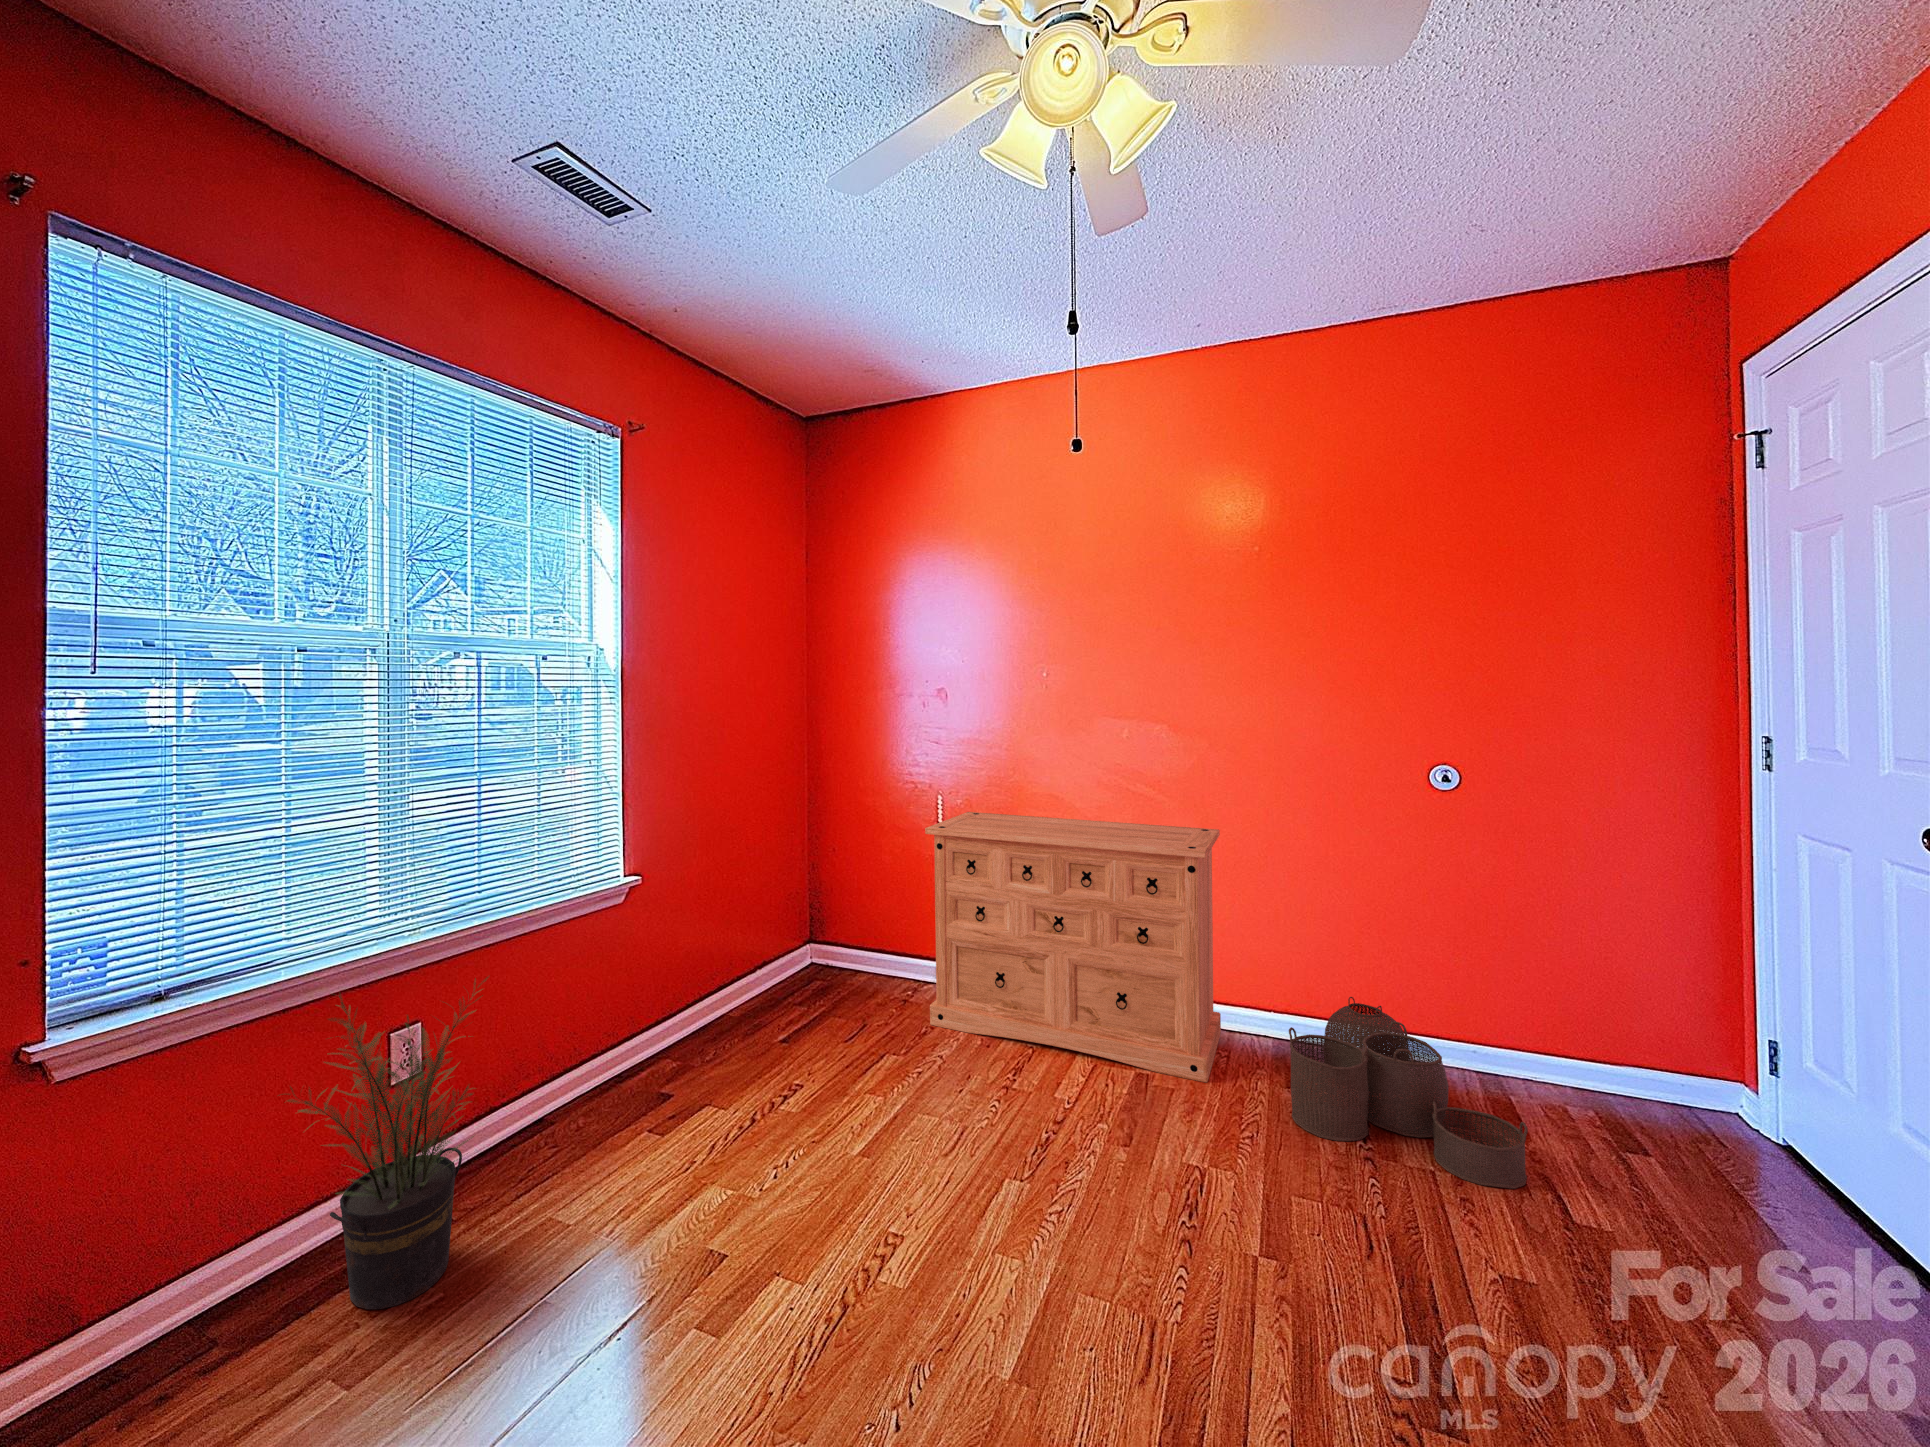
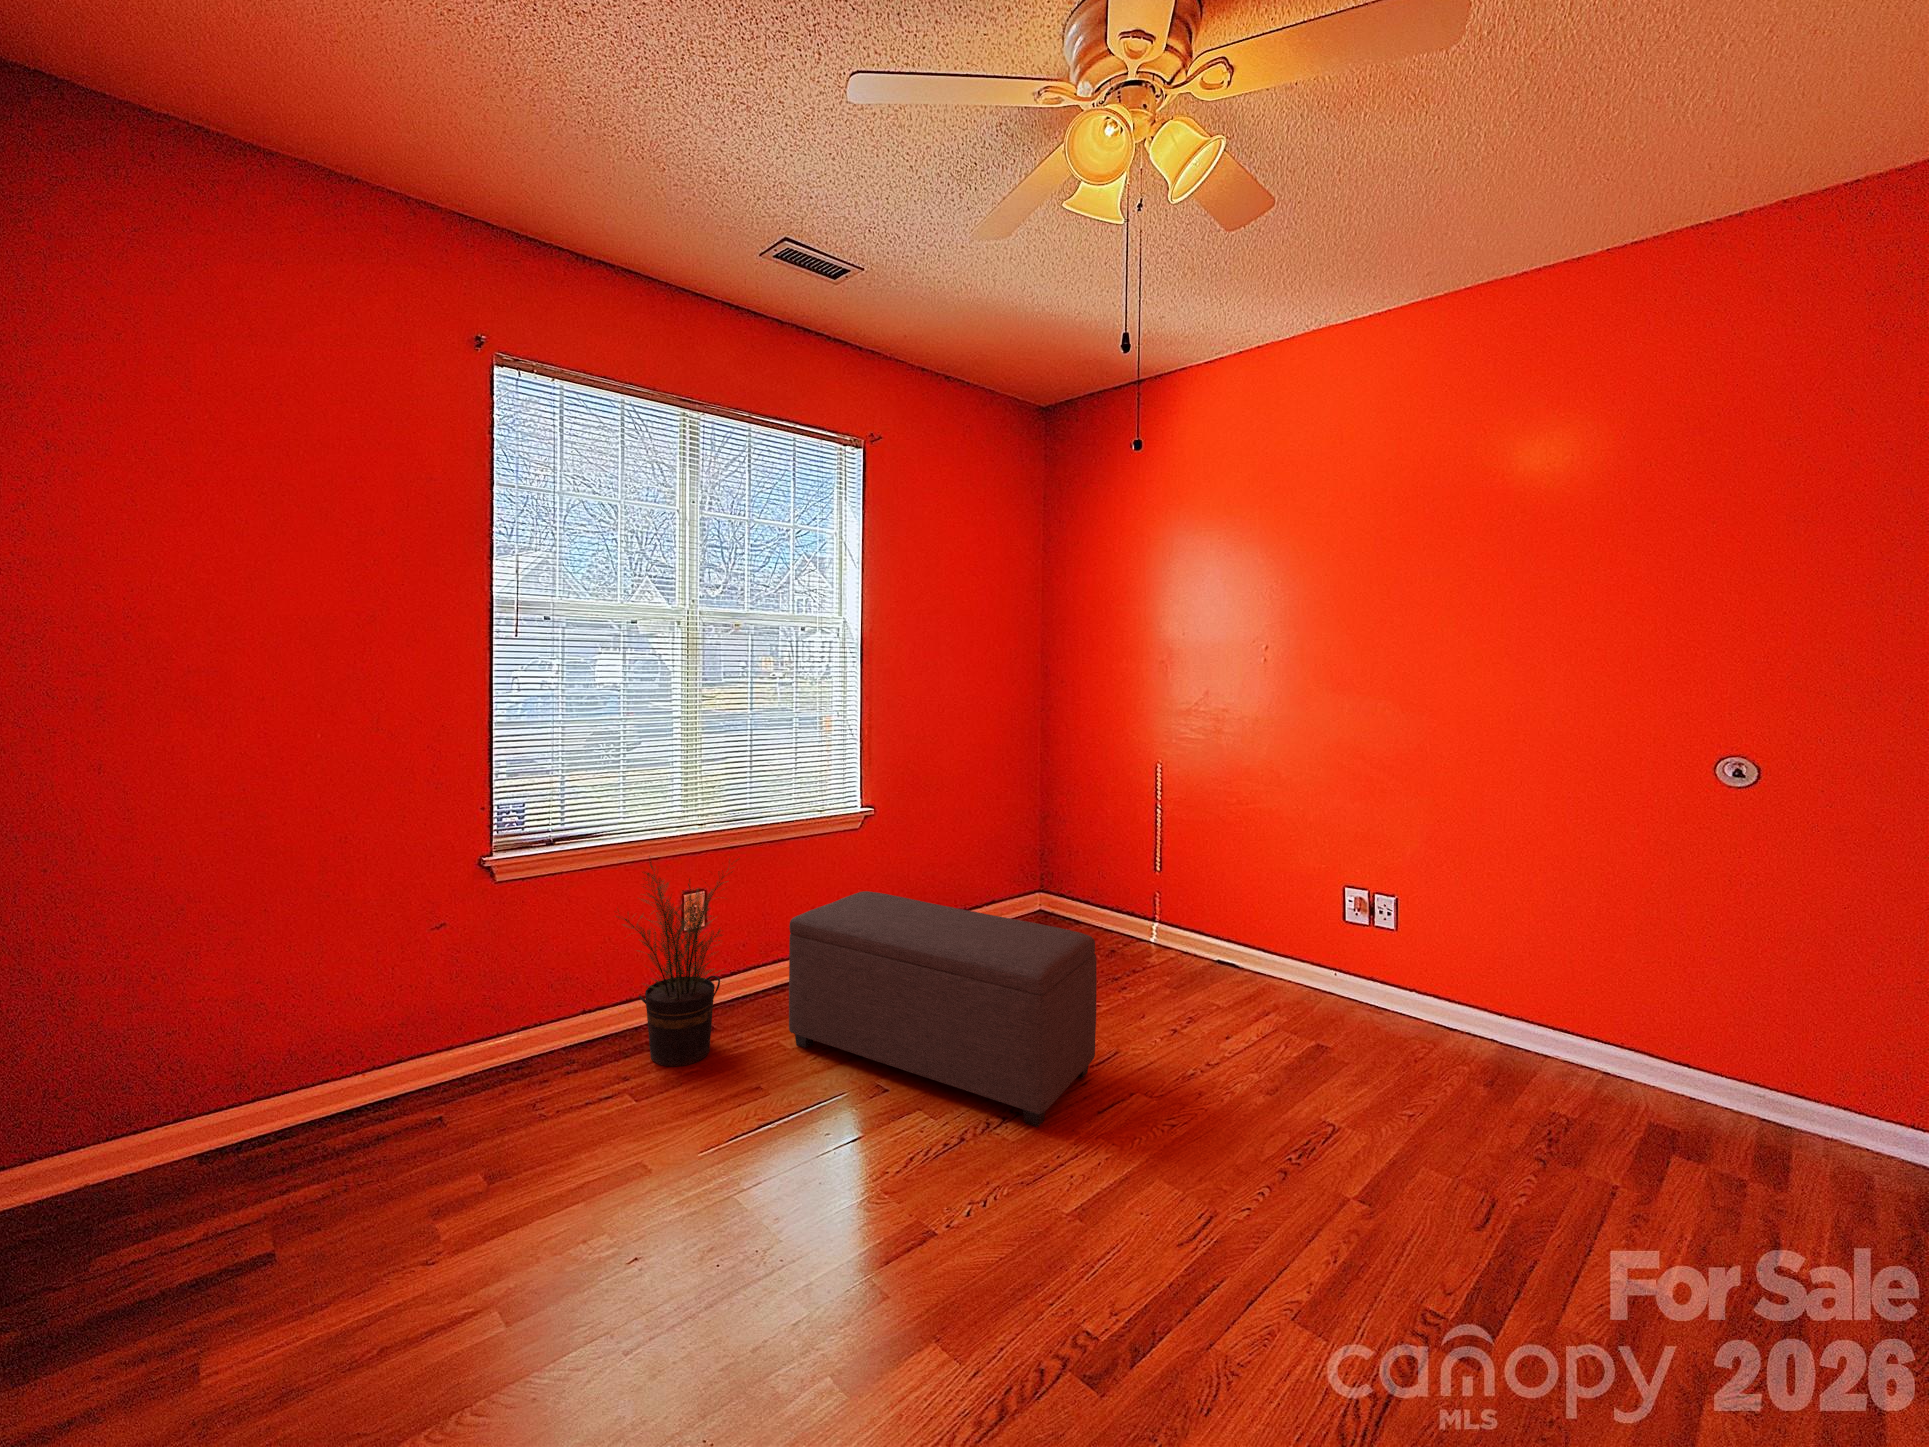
dresser: present [925,812,1221,1082] -> none [1125,781,1446,1068]
ottoman: none [567,986,953,1258] -> present [789,891,1097,1127]
woven basket: present [1289,997,1528,1189] -> none [1472,1011,1747,1227]

